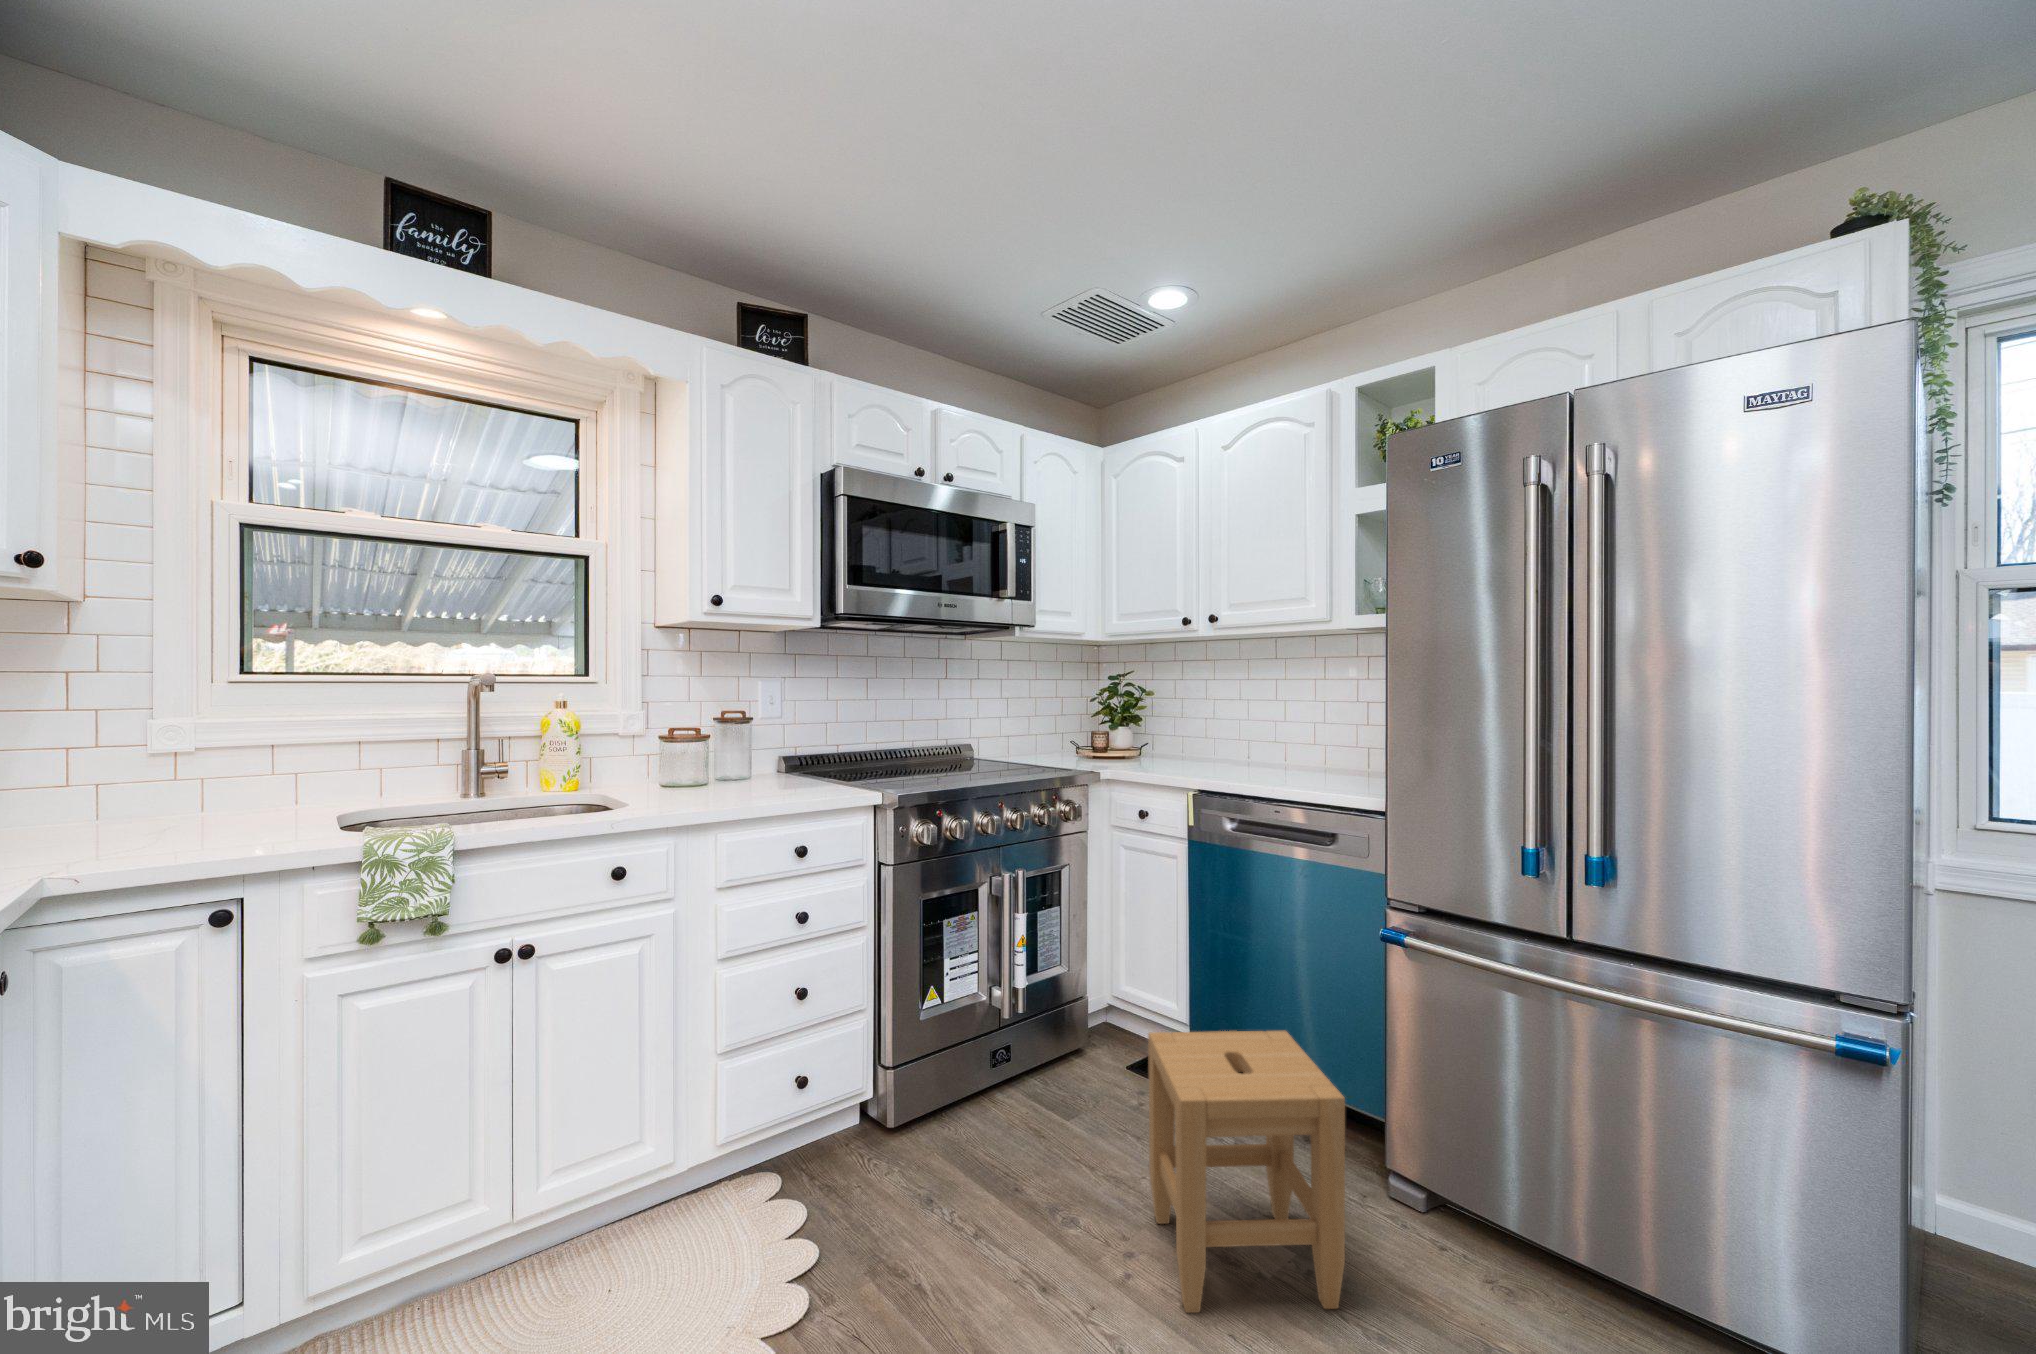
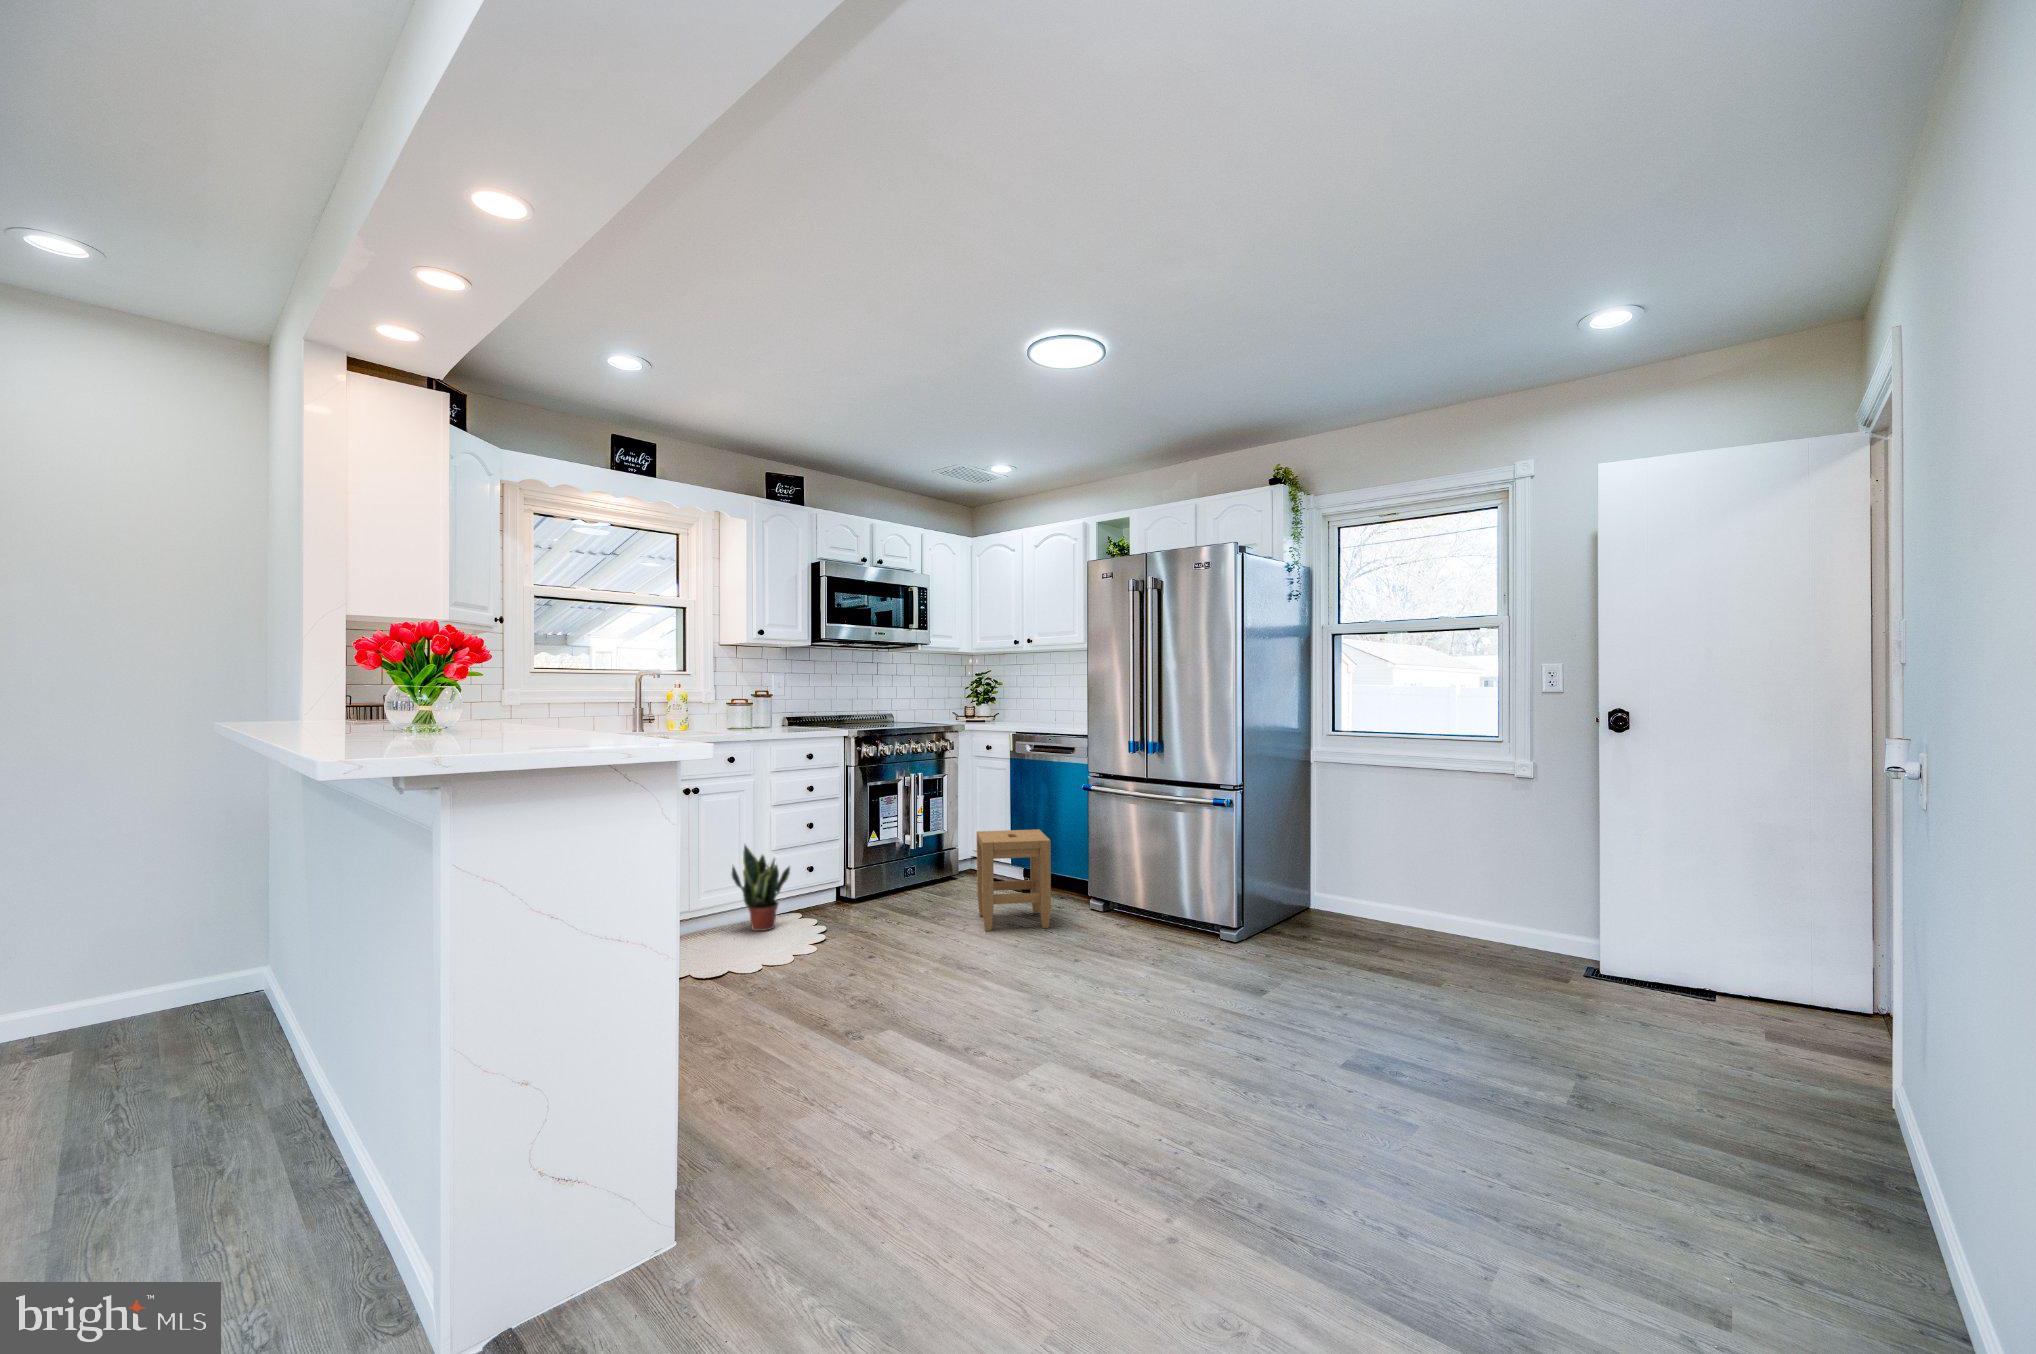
potted plant: none [610,1066,748,1263] -> present [731,845,790,931]

